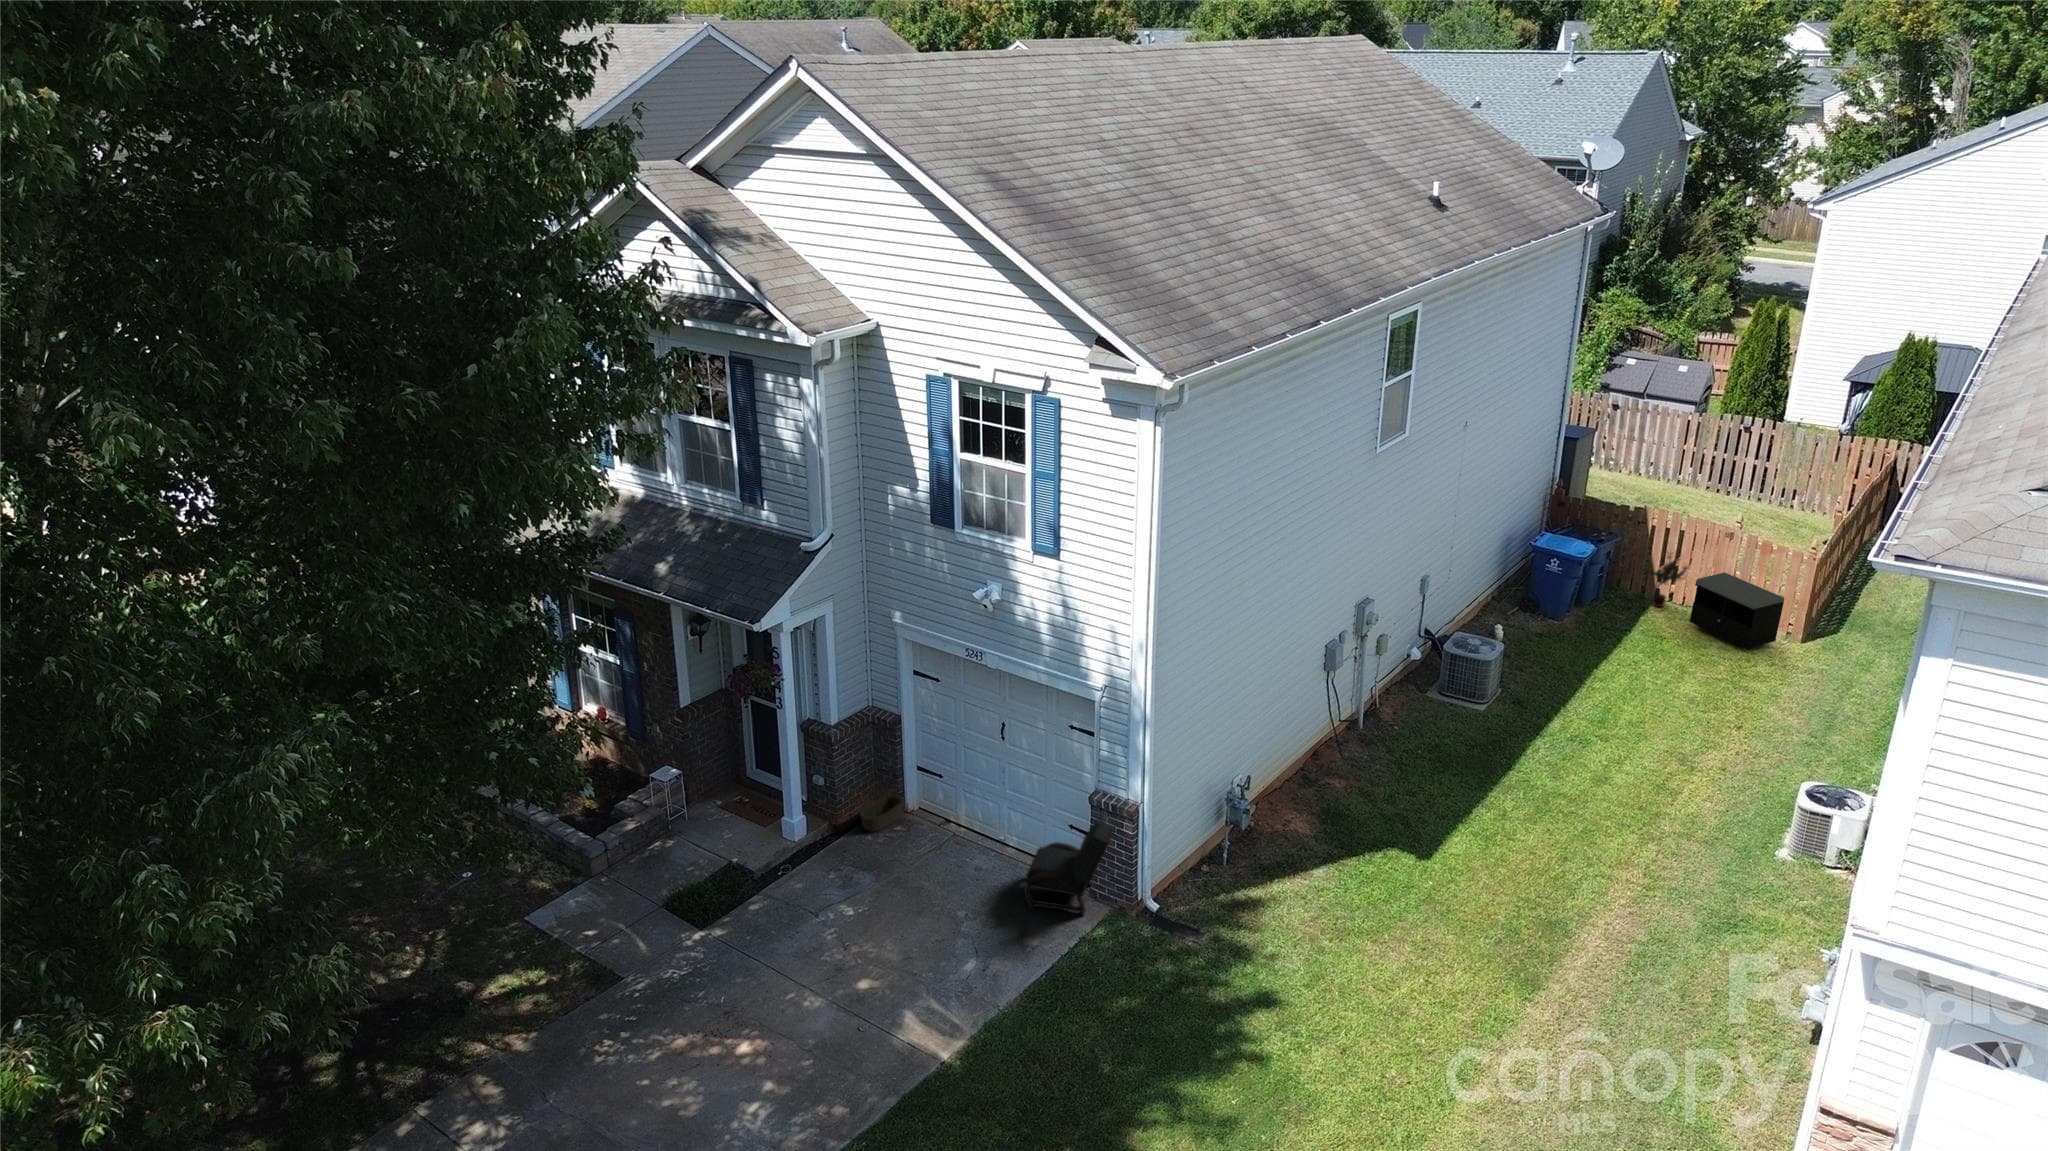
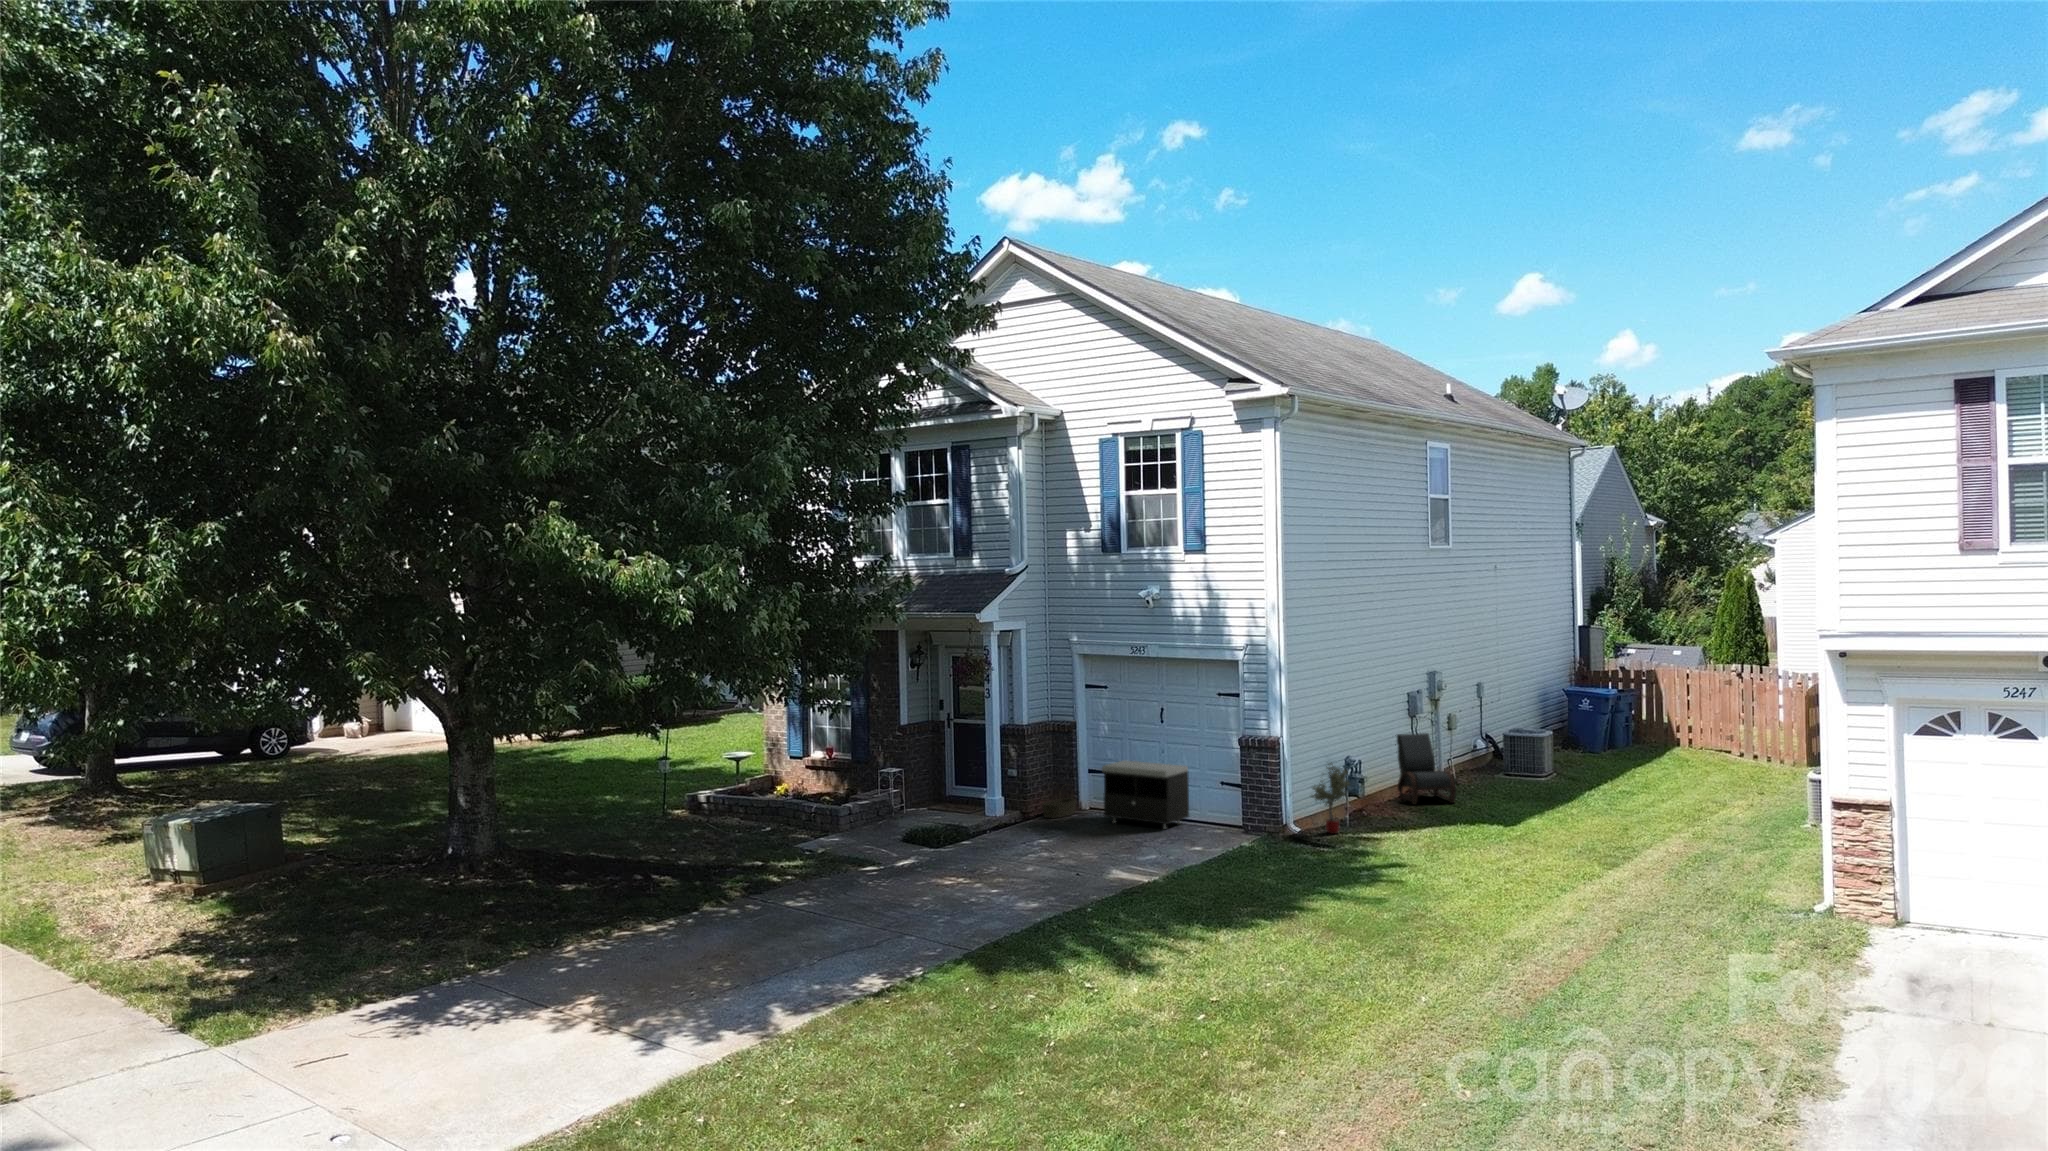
potted tree: present [1643,553,1688,607] -> present [1312,763,1350,834]
storage bench: present [1690,573,1784,651] -> present [1102,760,1189,829]
lounge chair: present [1024,821,1113,915] -> present [1397,733,1456,804]

